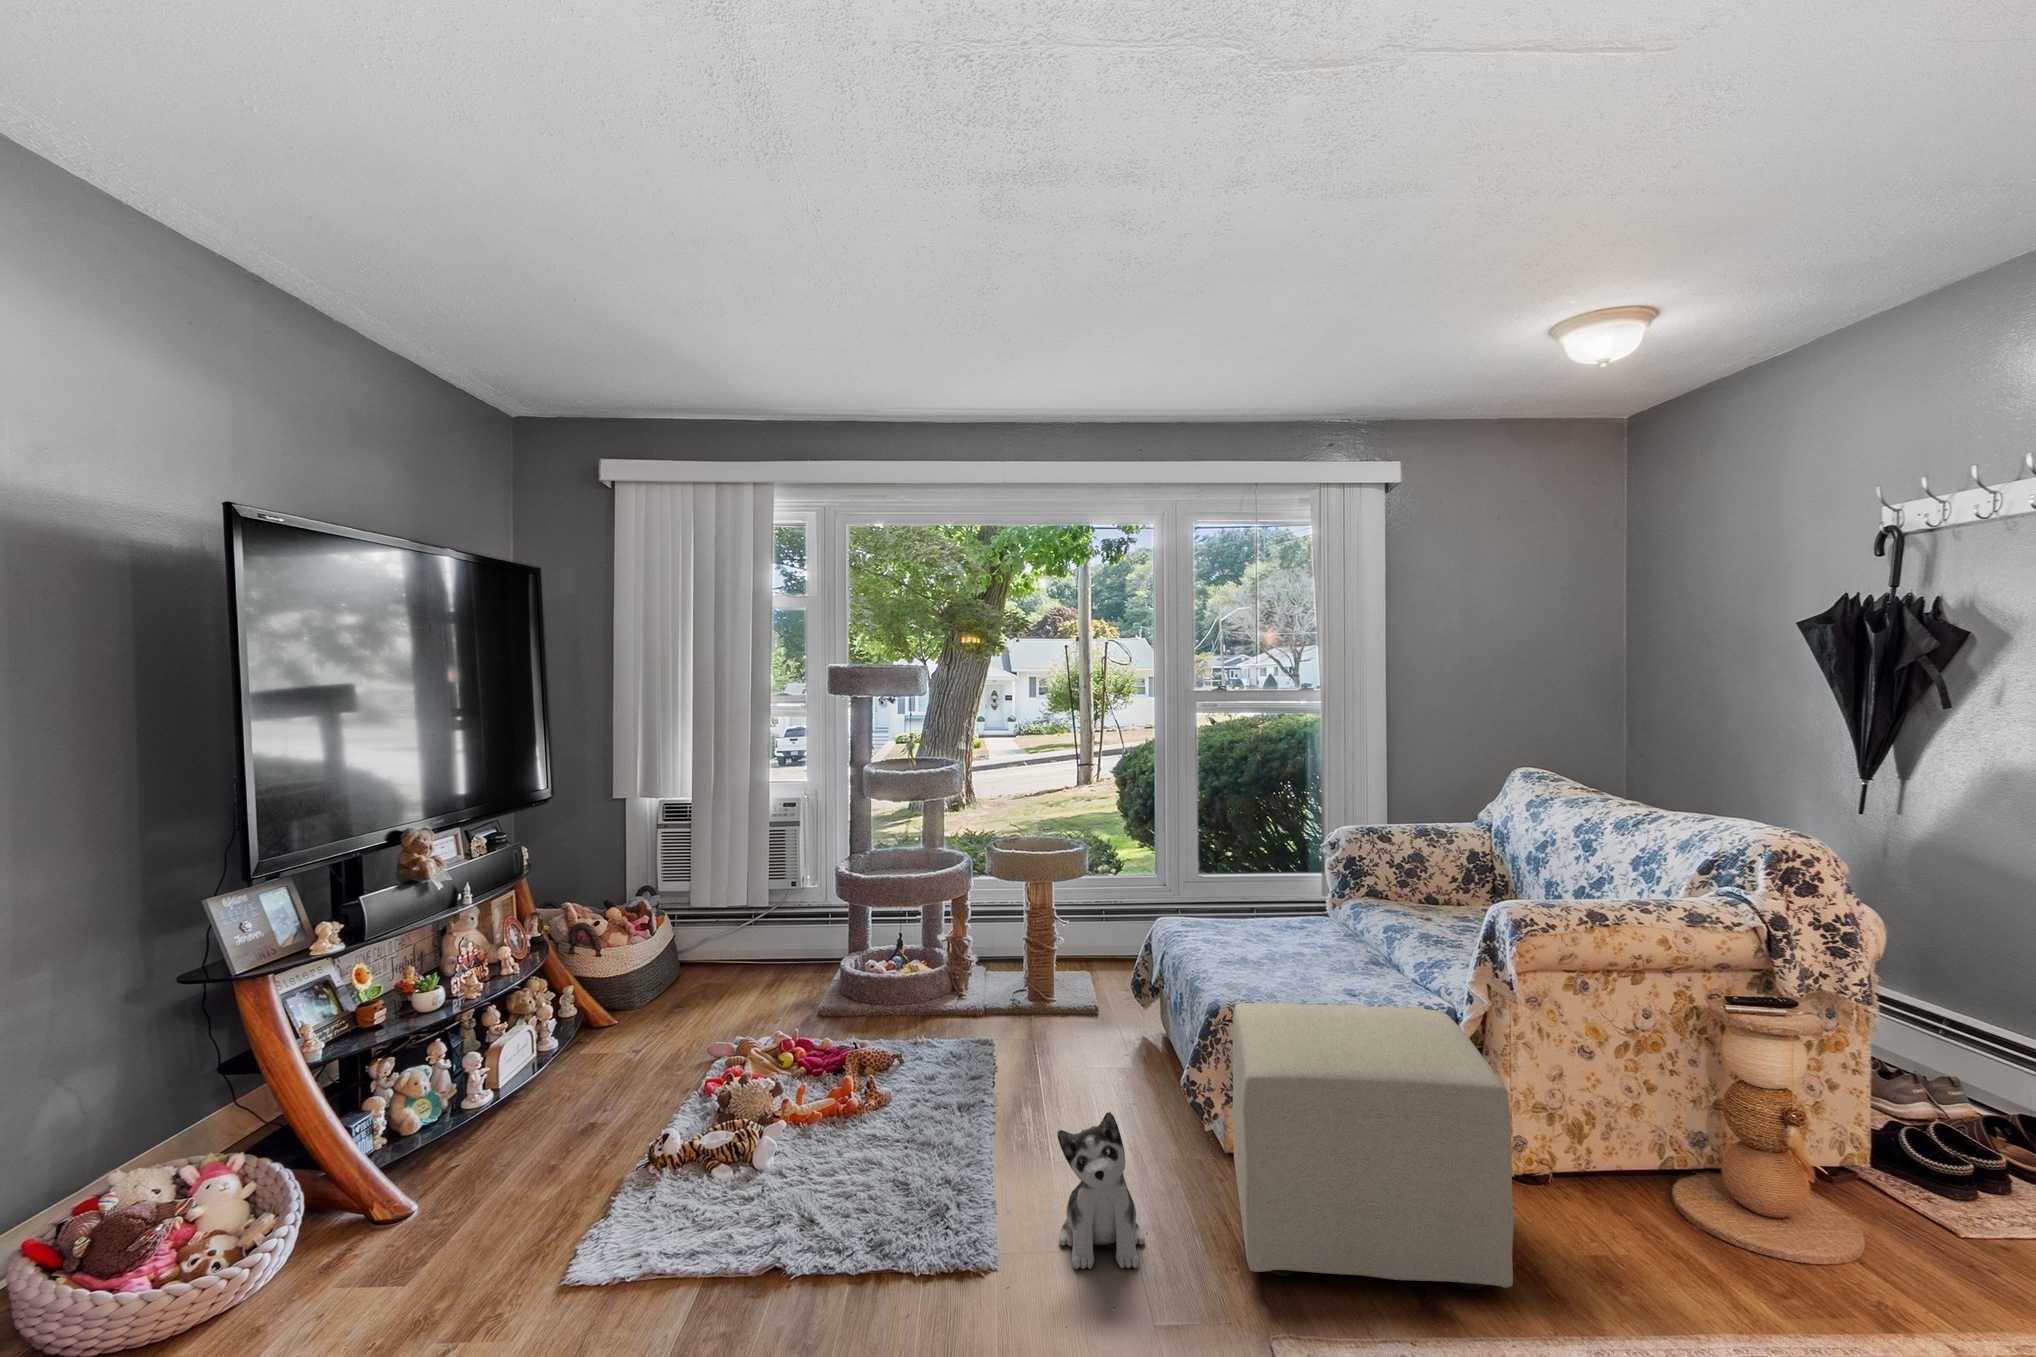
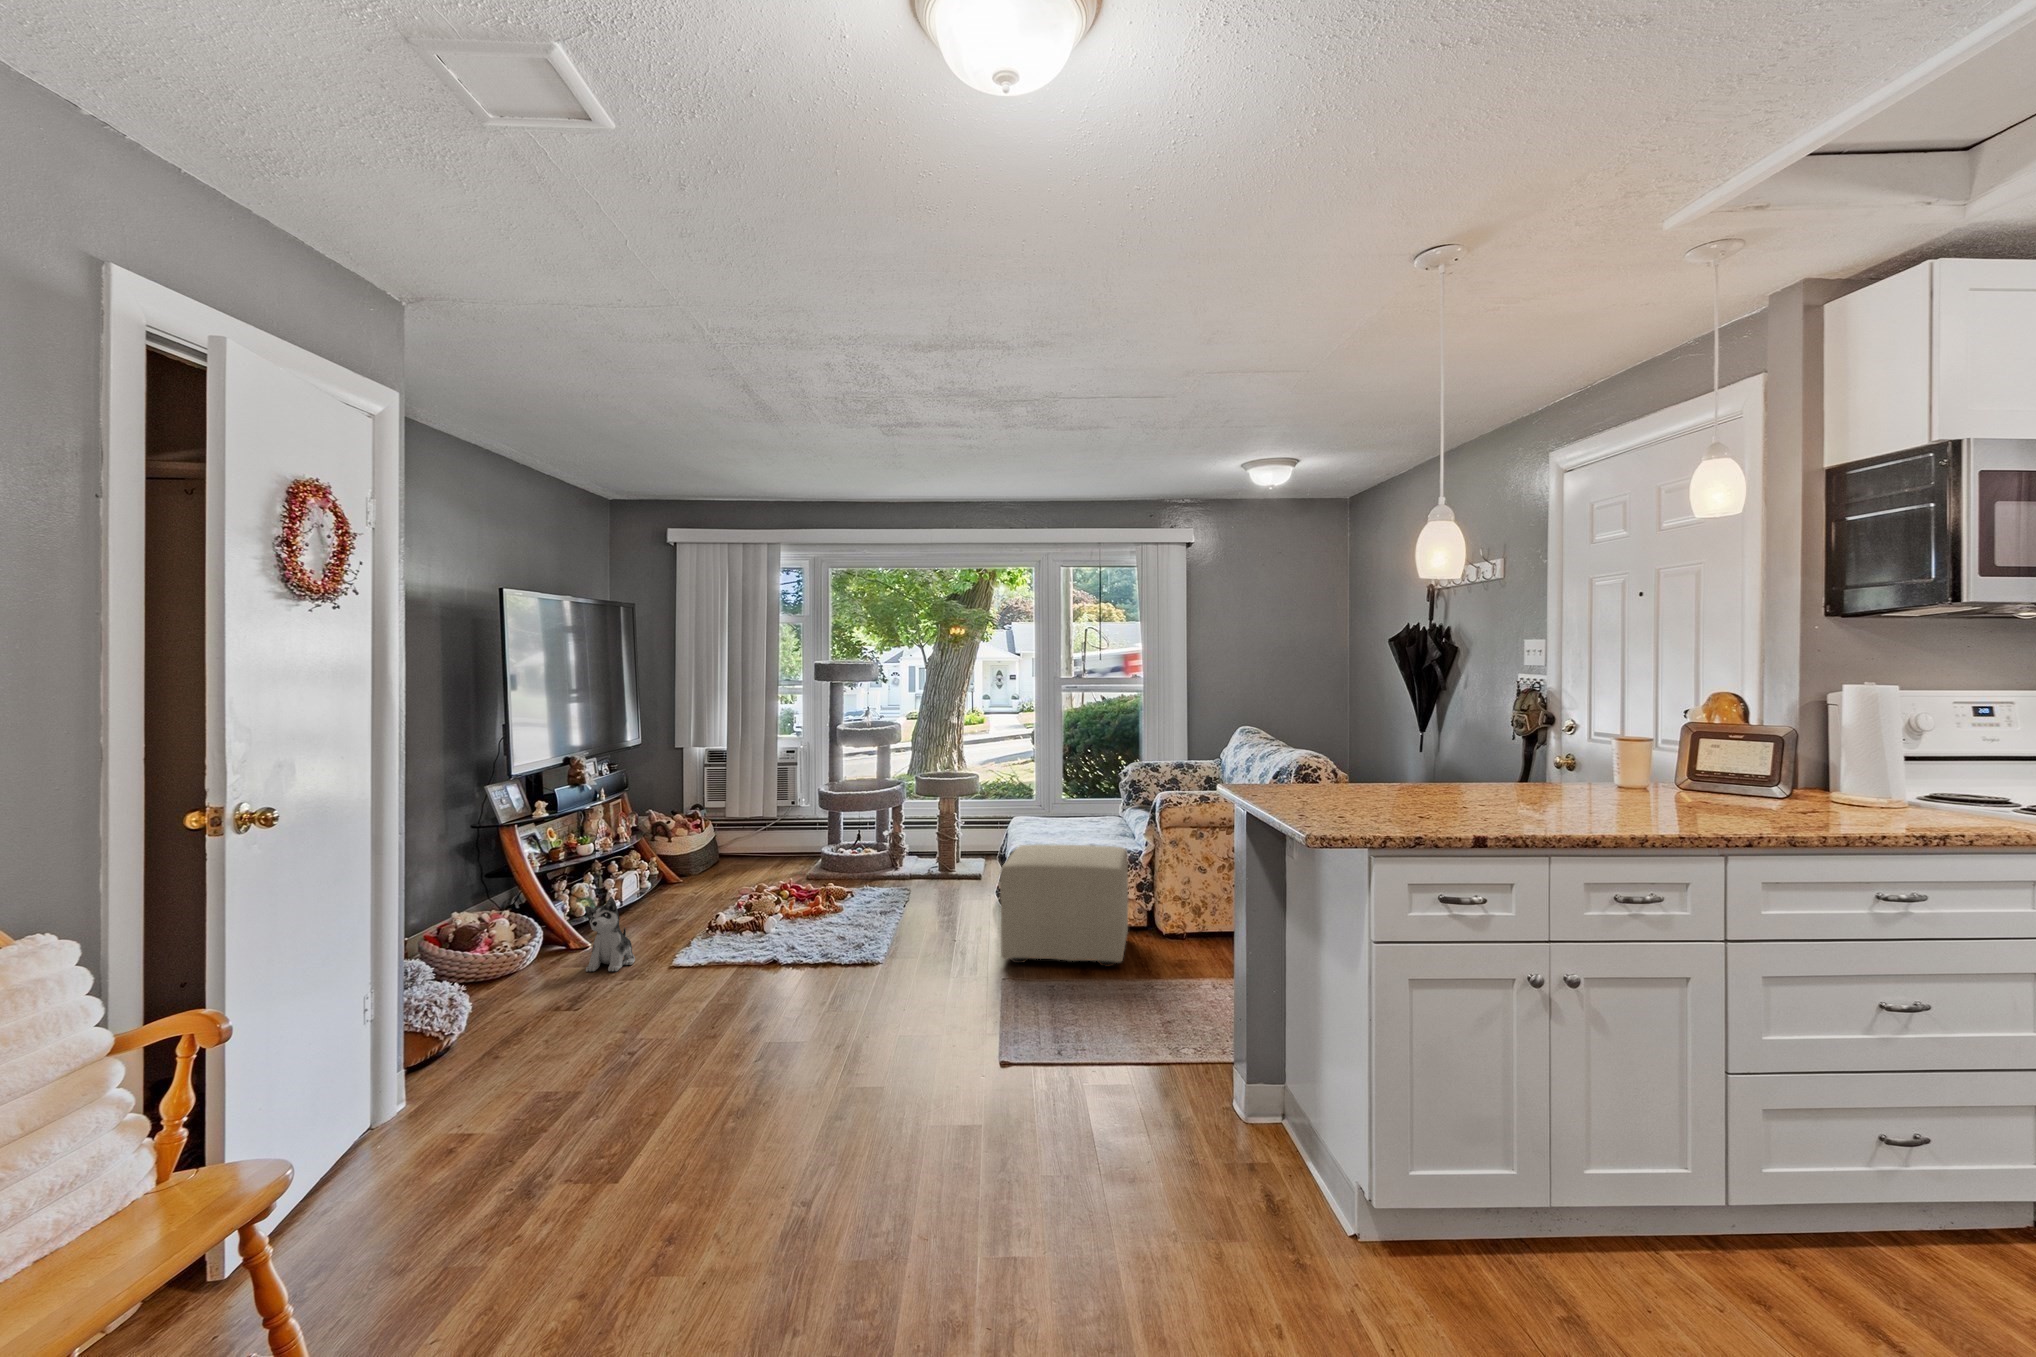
plush toy: present [1058,1112,1145,1269] -> present [585,897,635,972]

